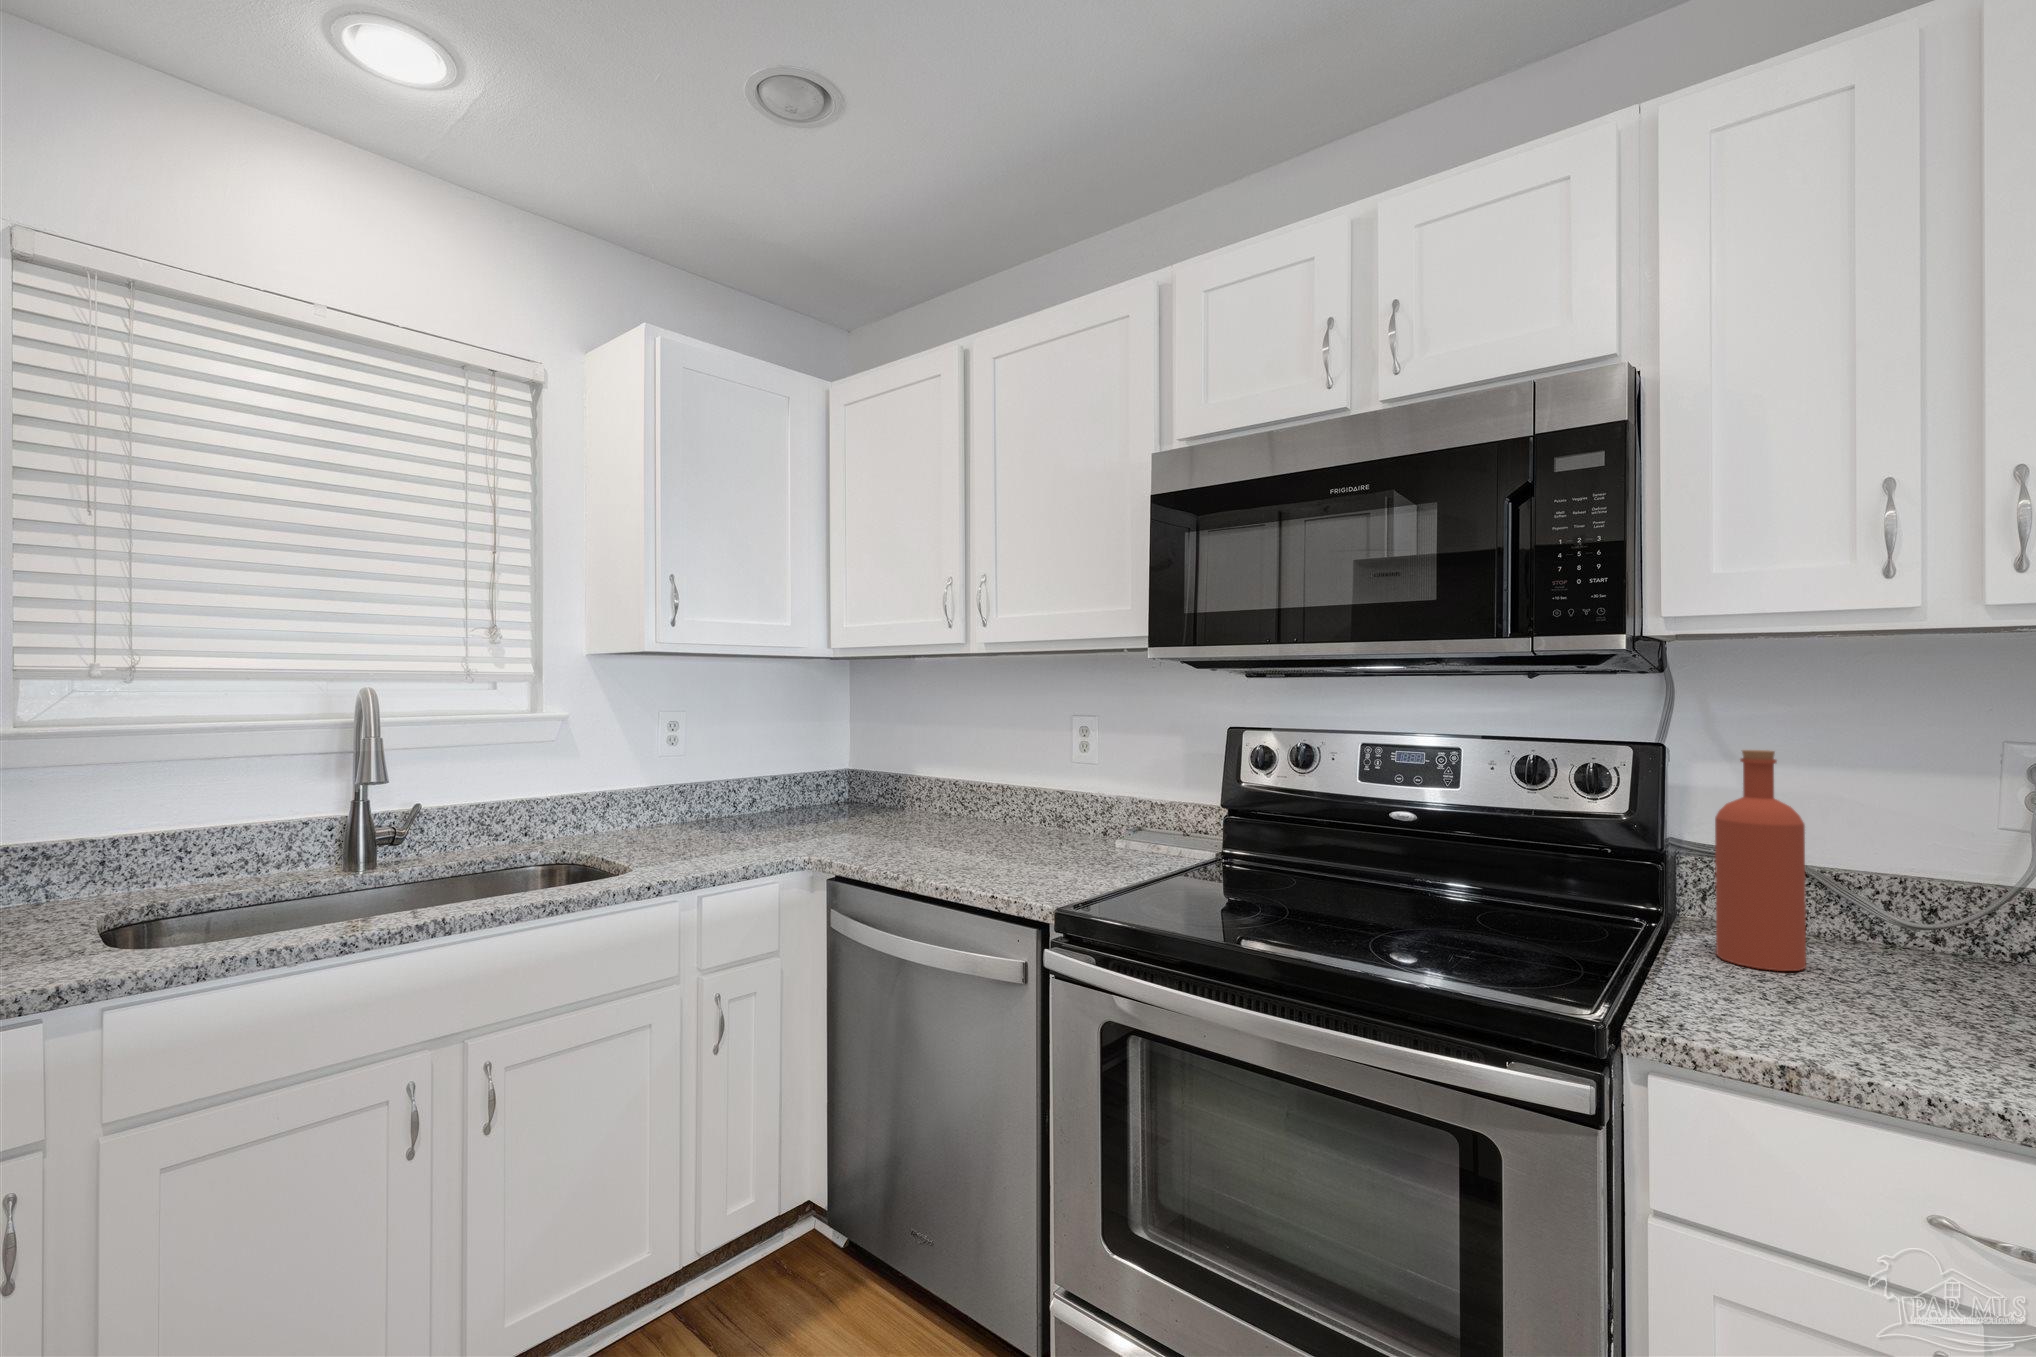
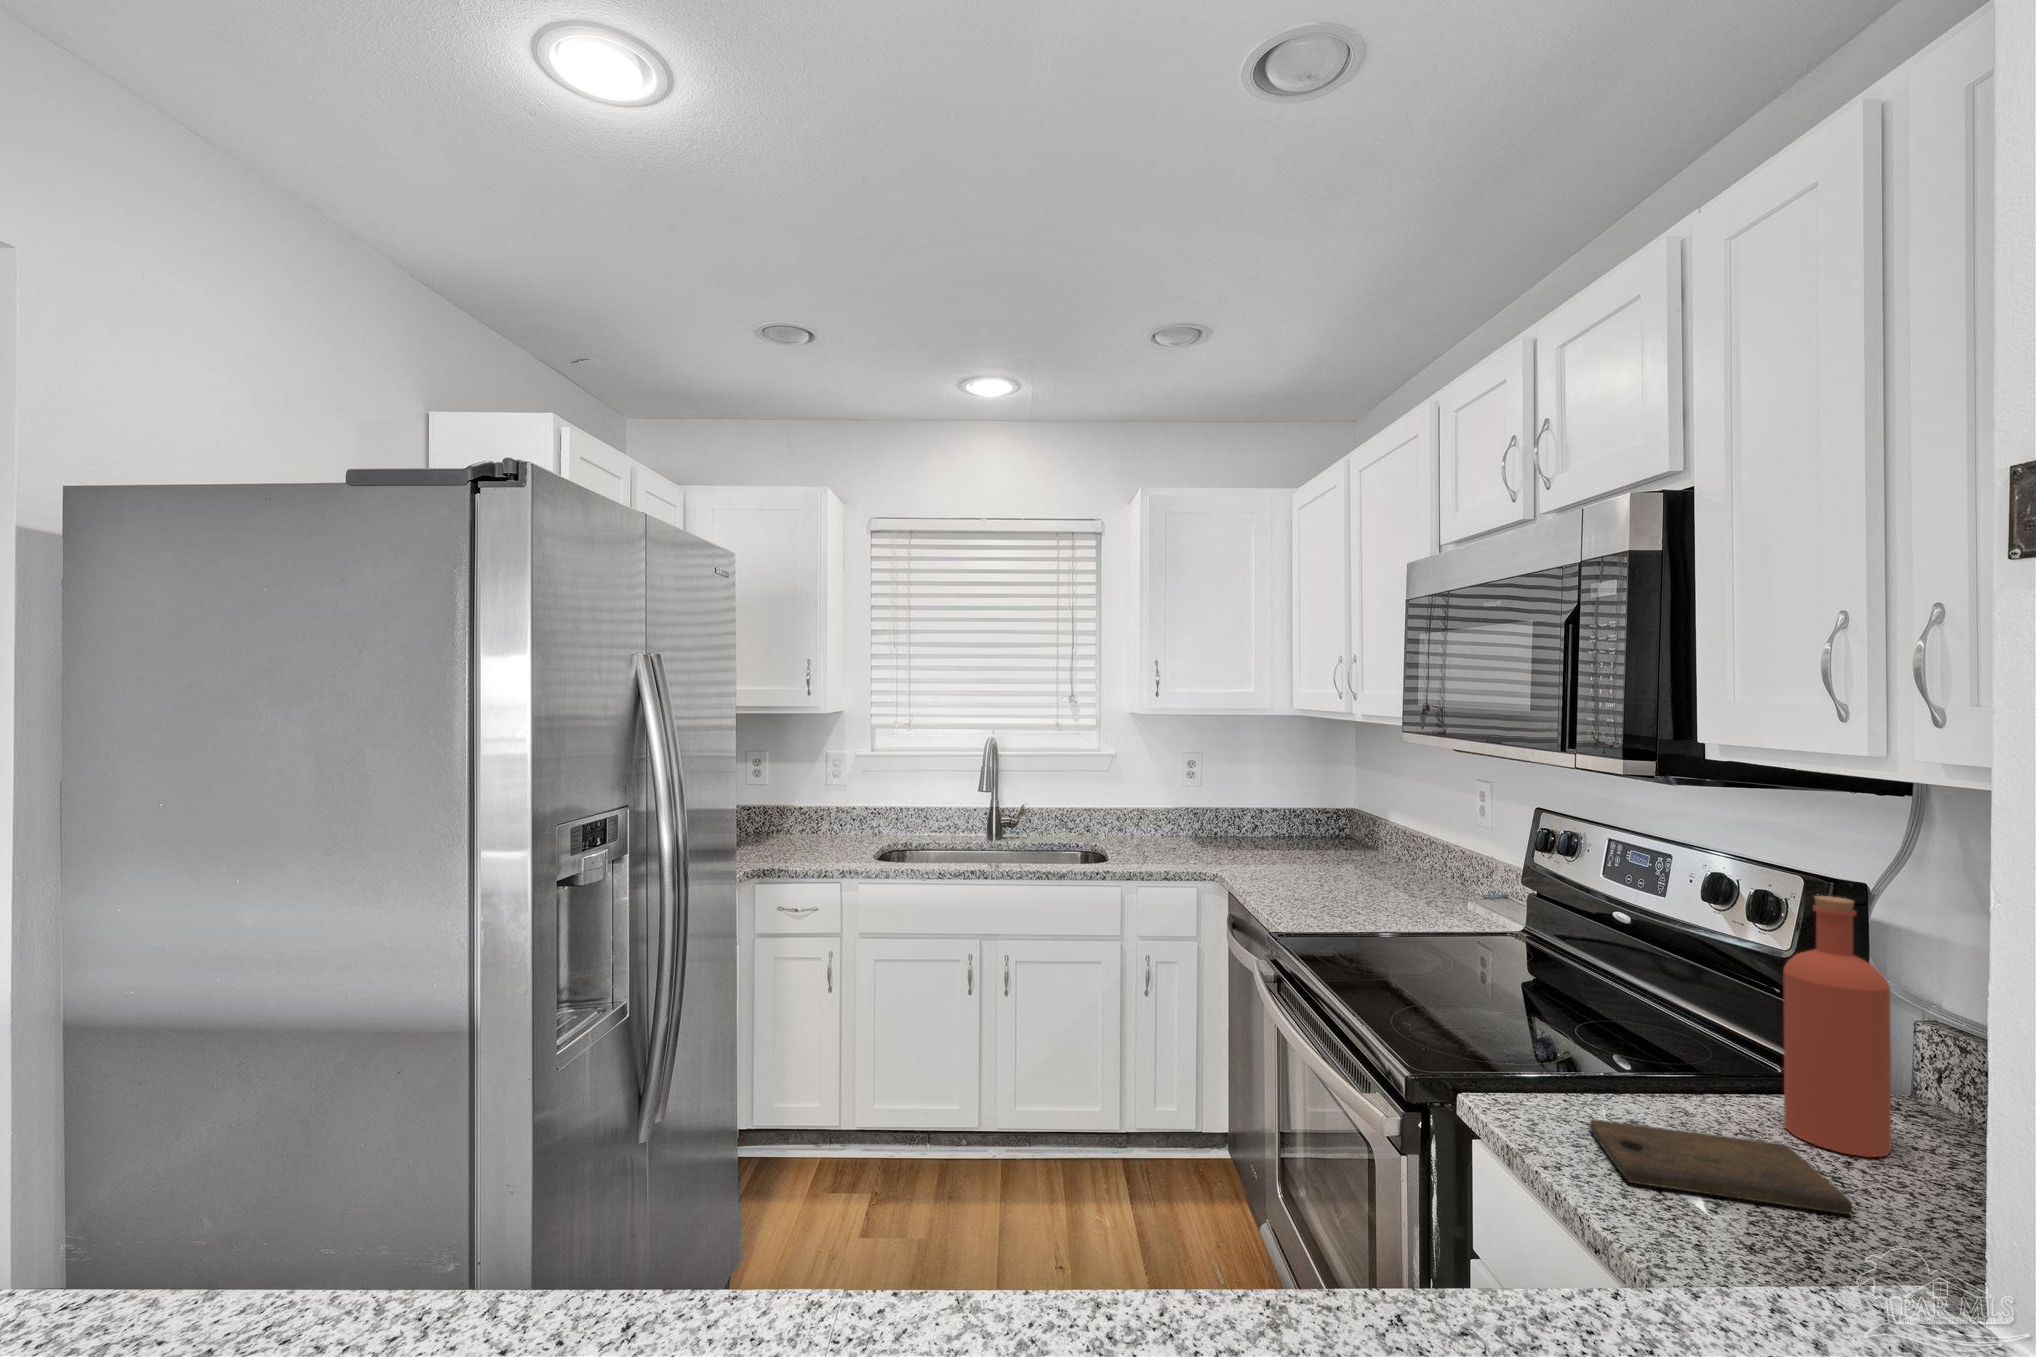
cutting board: none [1735,975,1938,1050] -> present [1590,1119,1852,1214]

